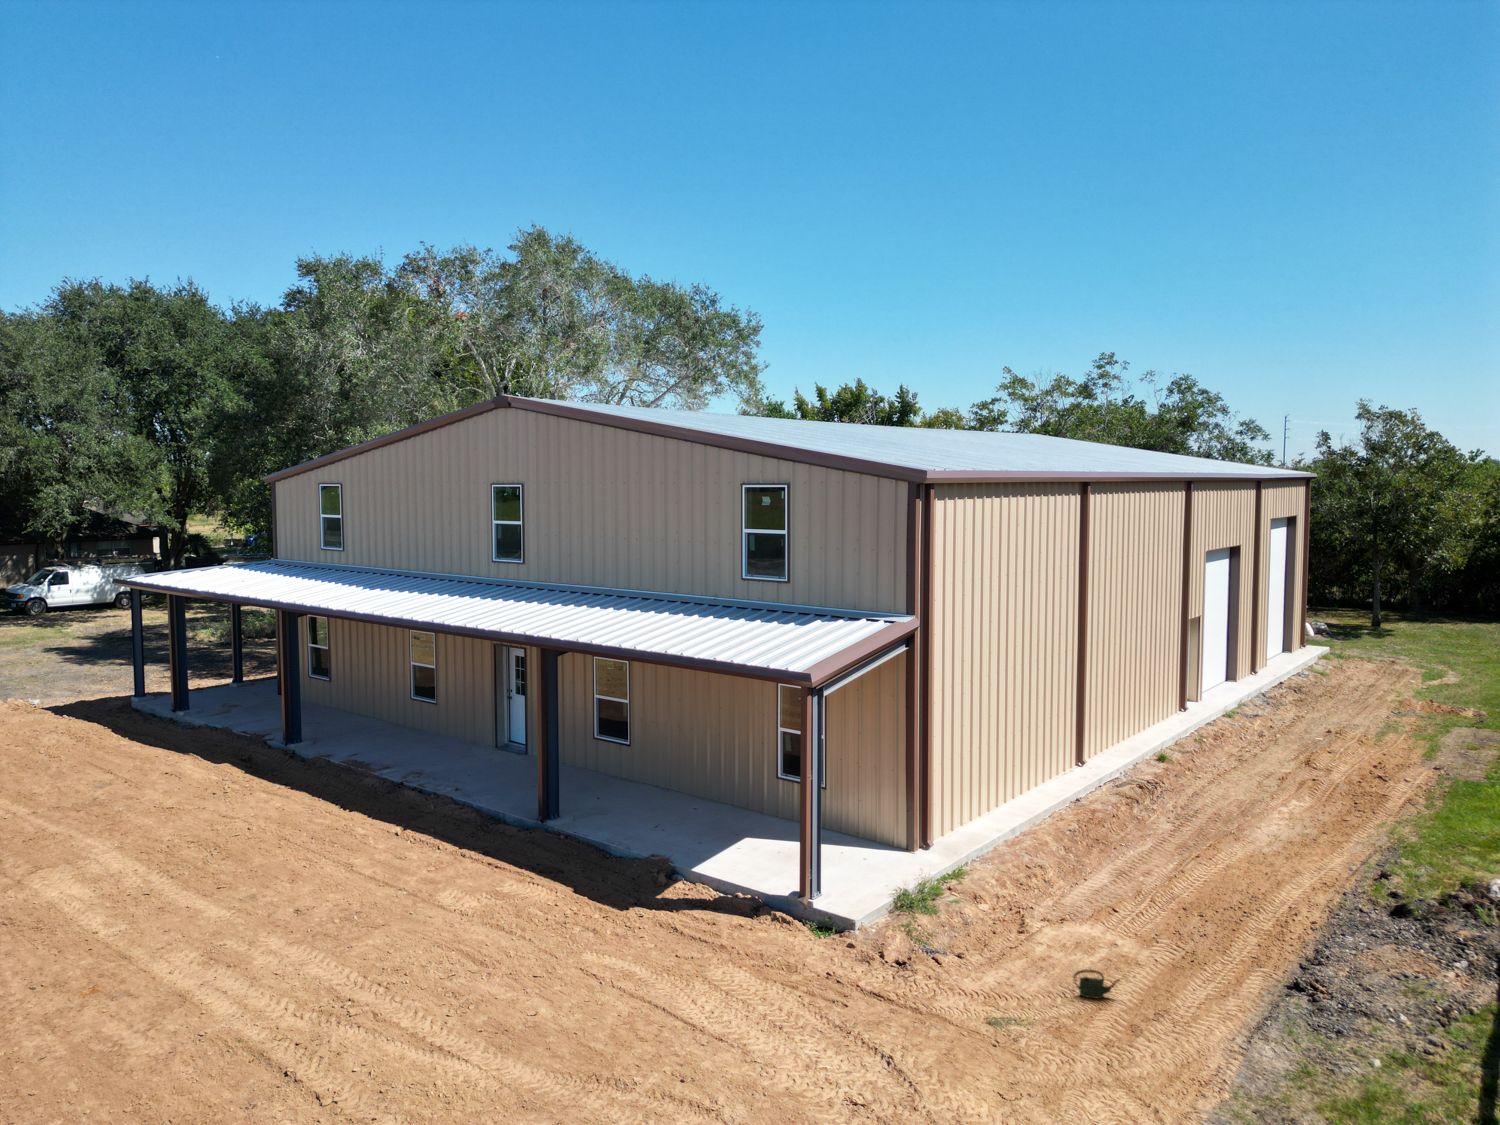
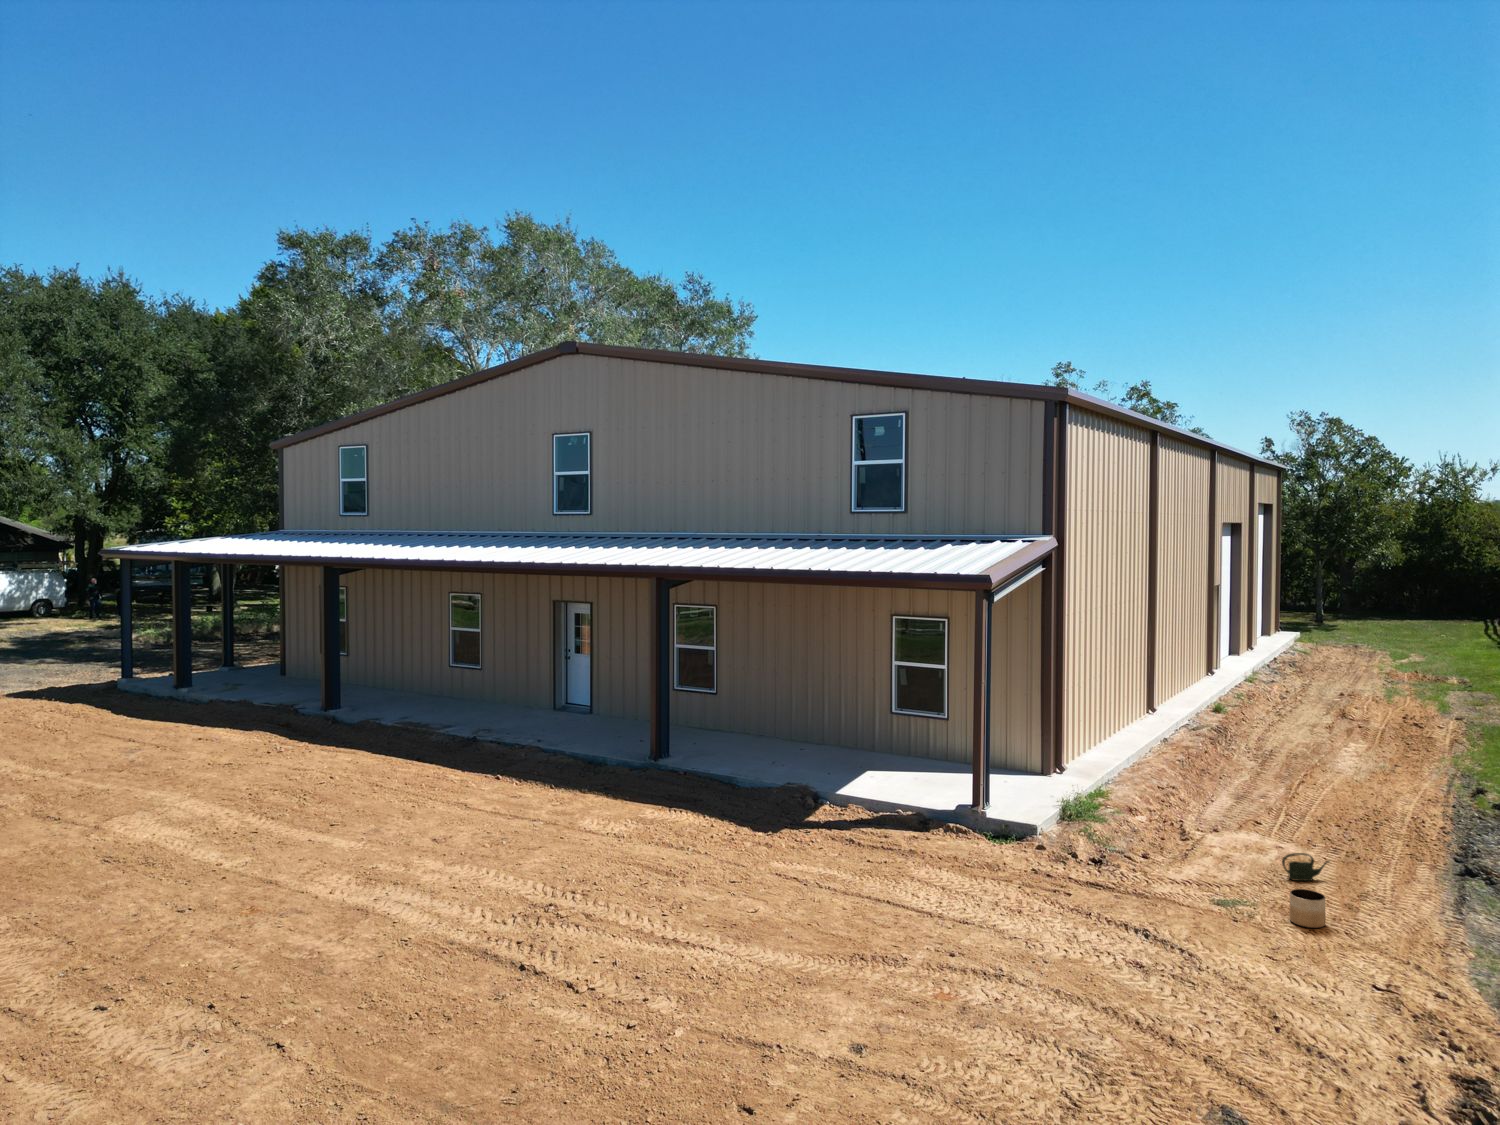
planter: none [1044,1020,1076,1063] -> present [1289,889,1326,928]

